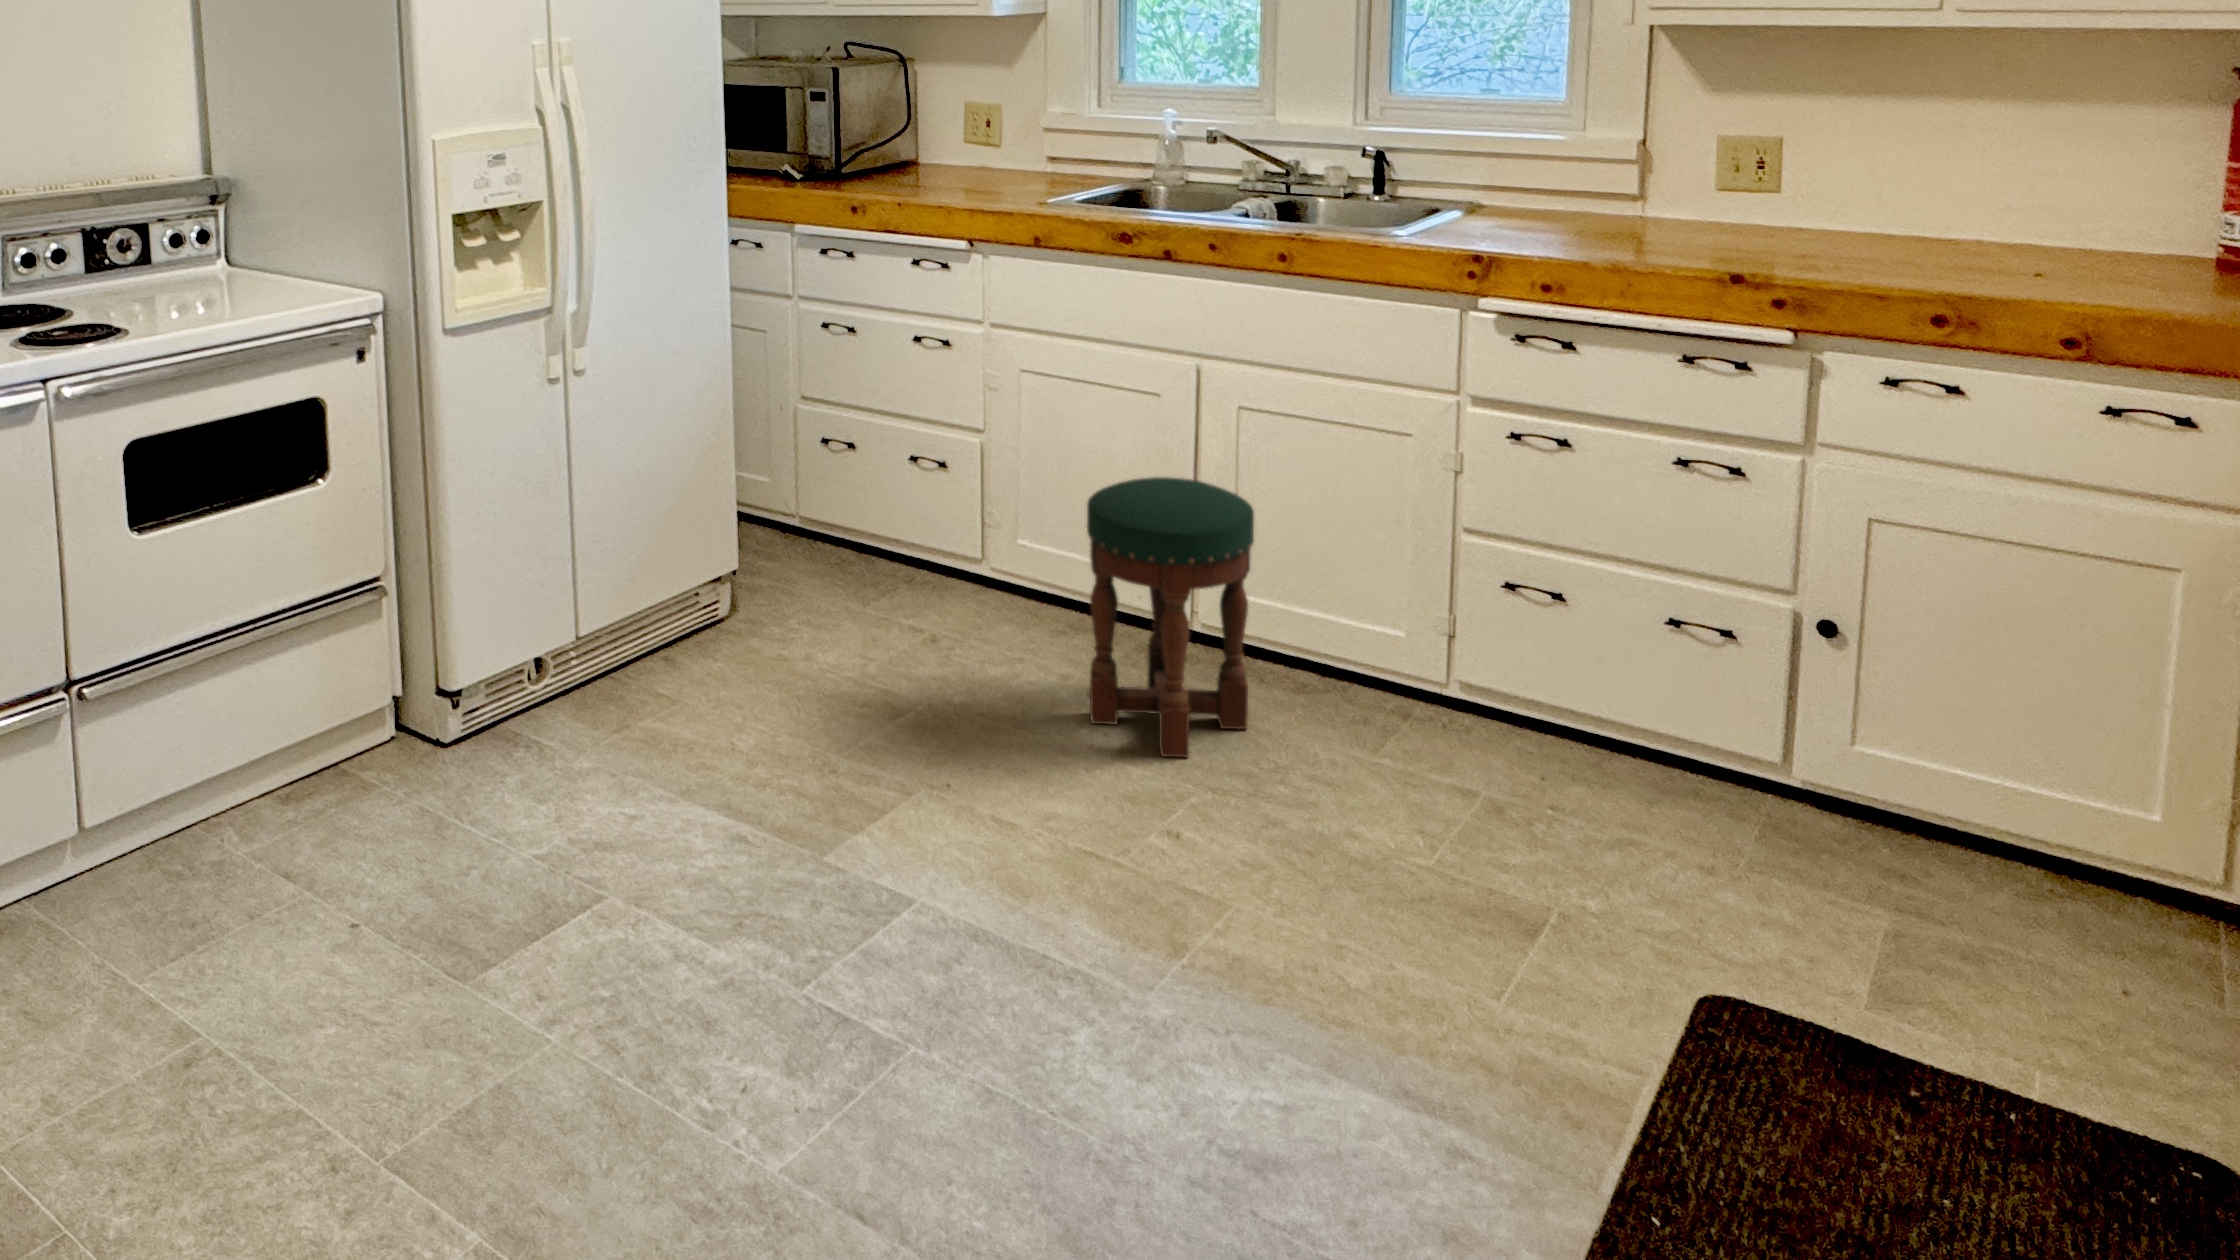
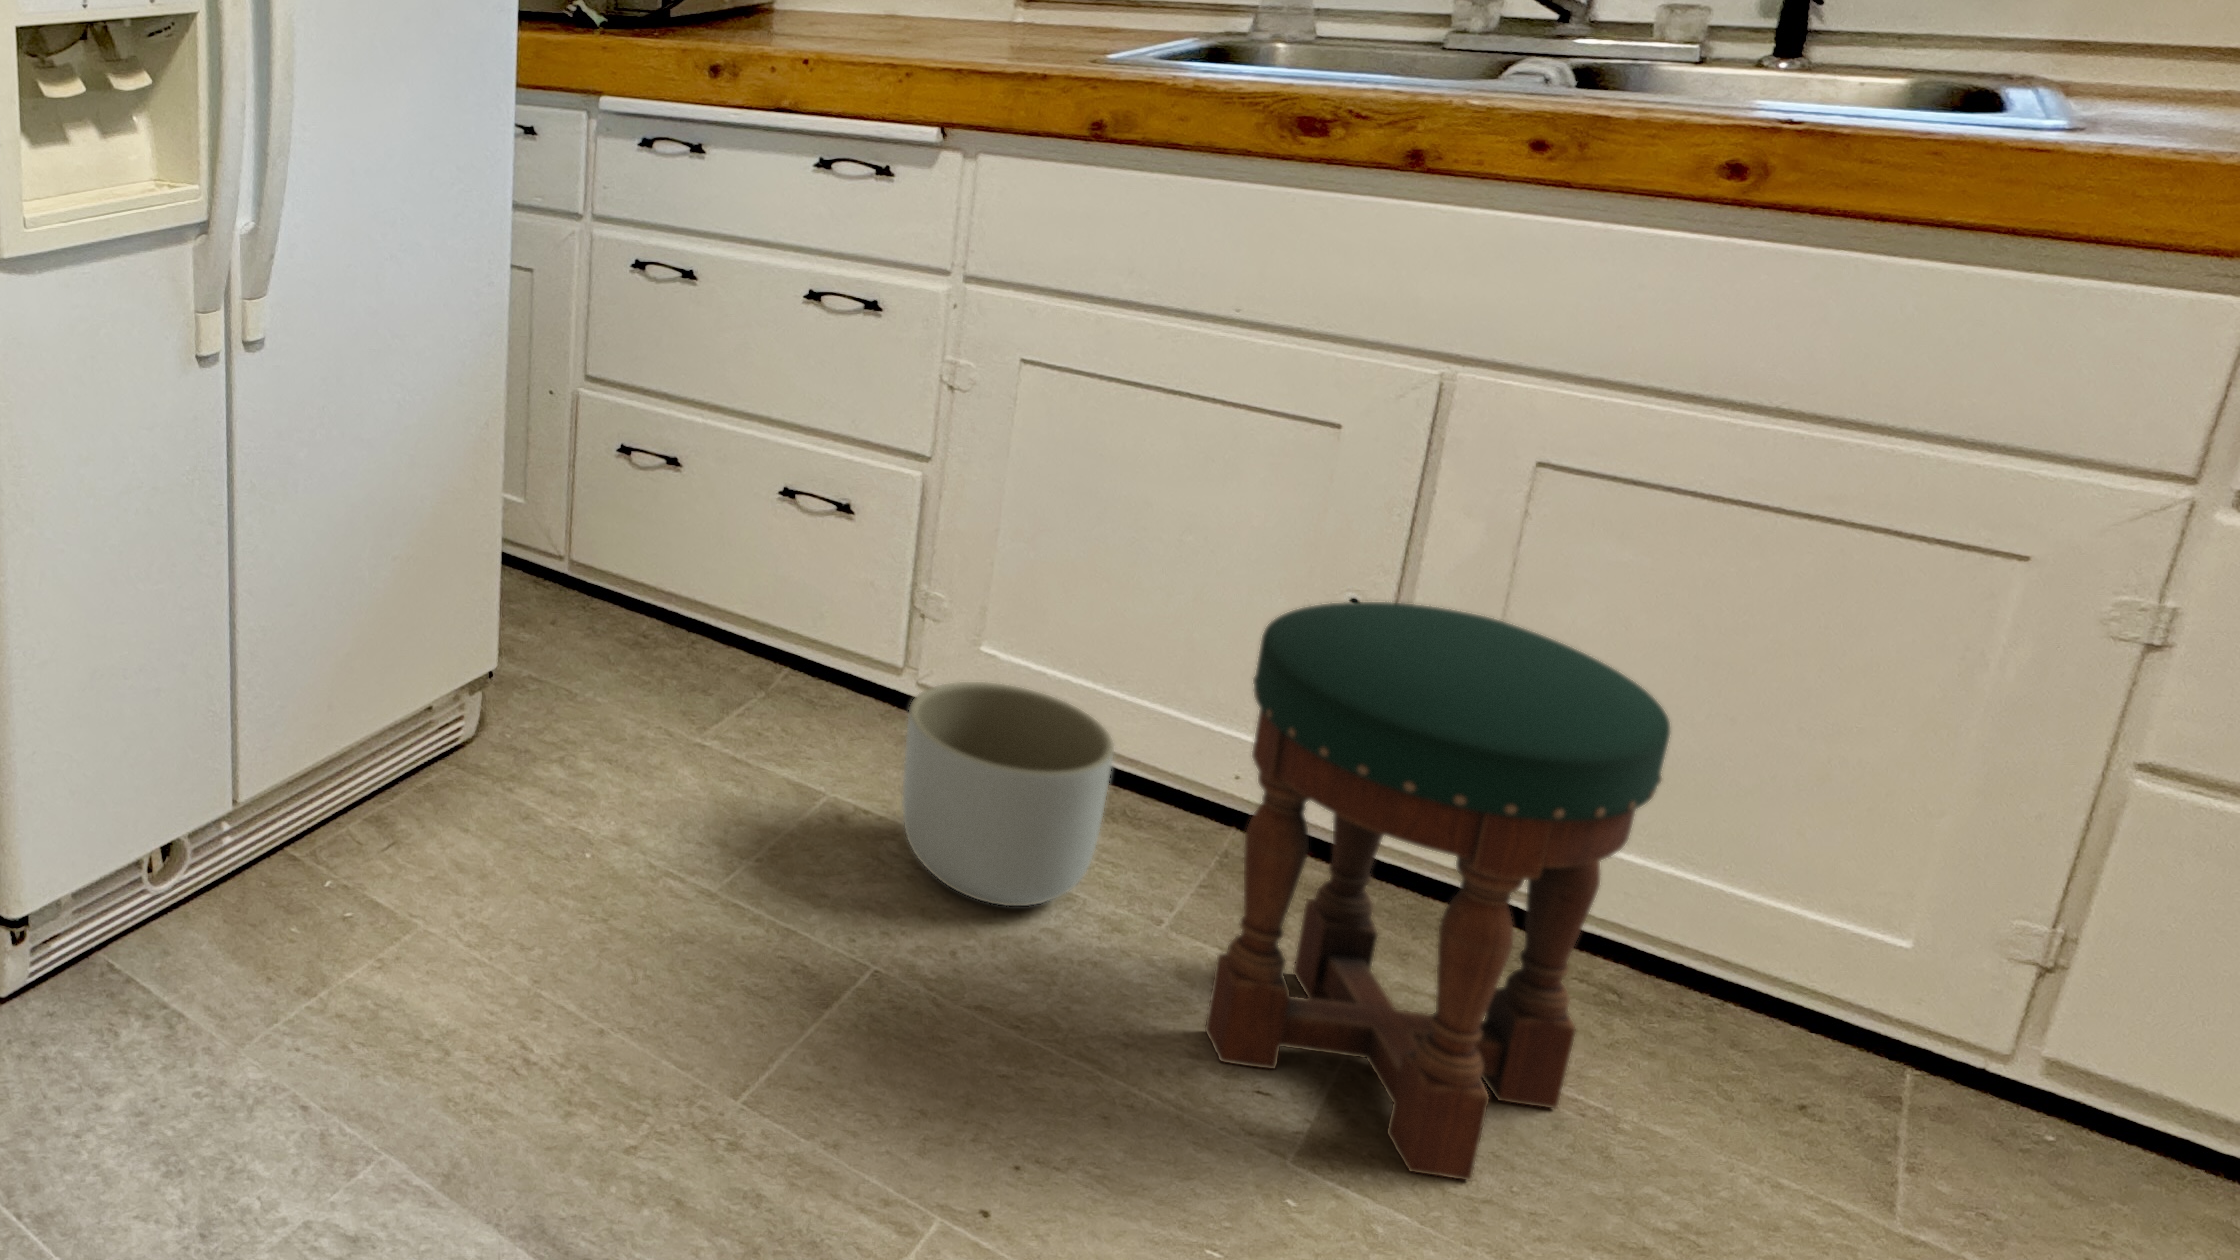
planter: none [955,550,1058,669] -> present [902,682,1114,906]

